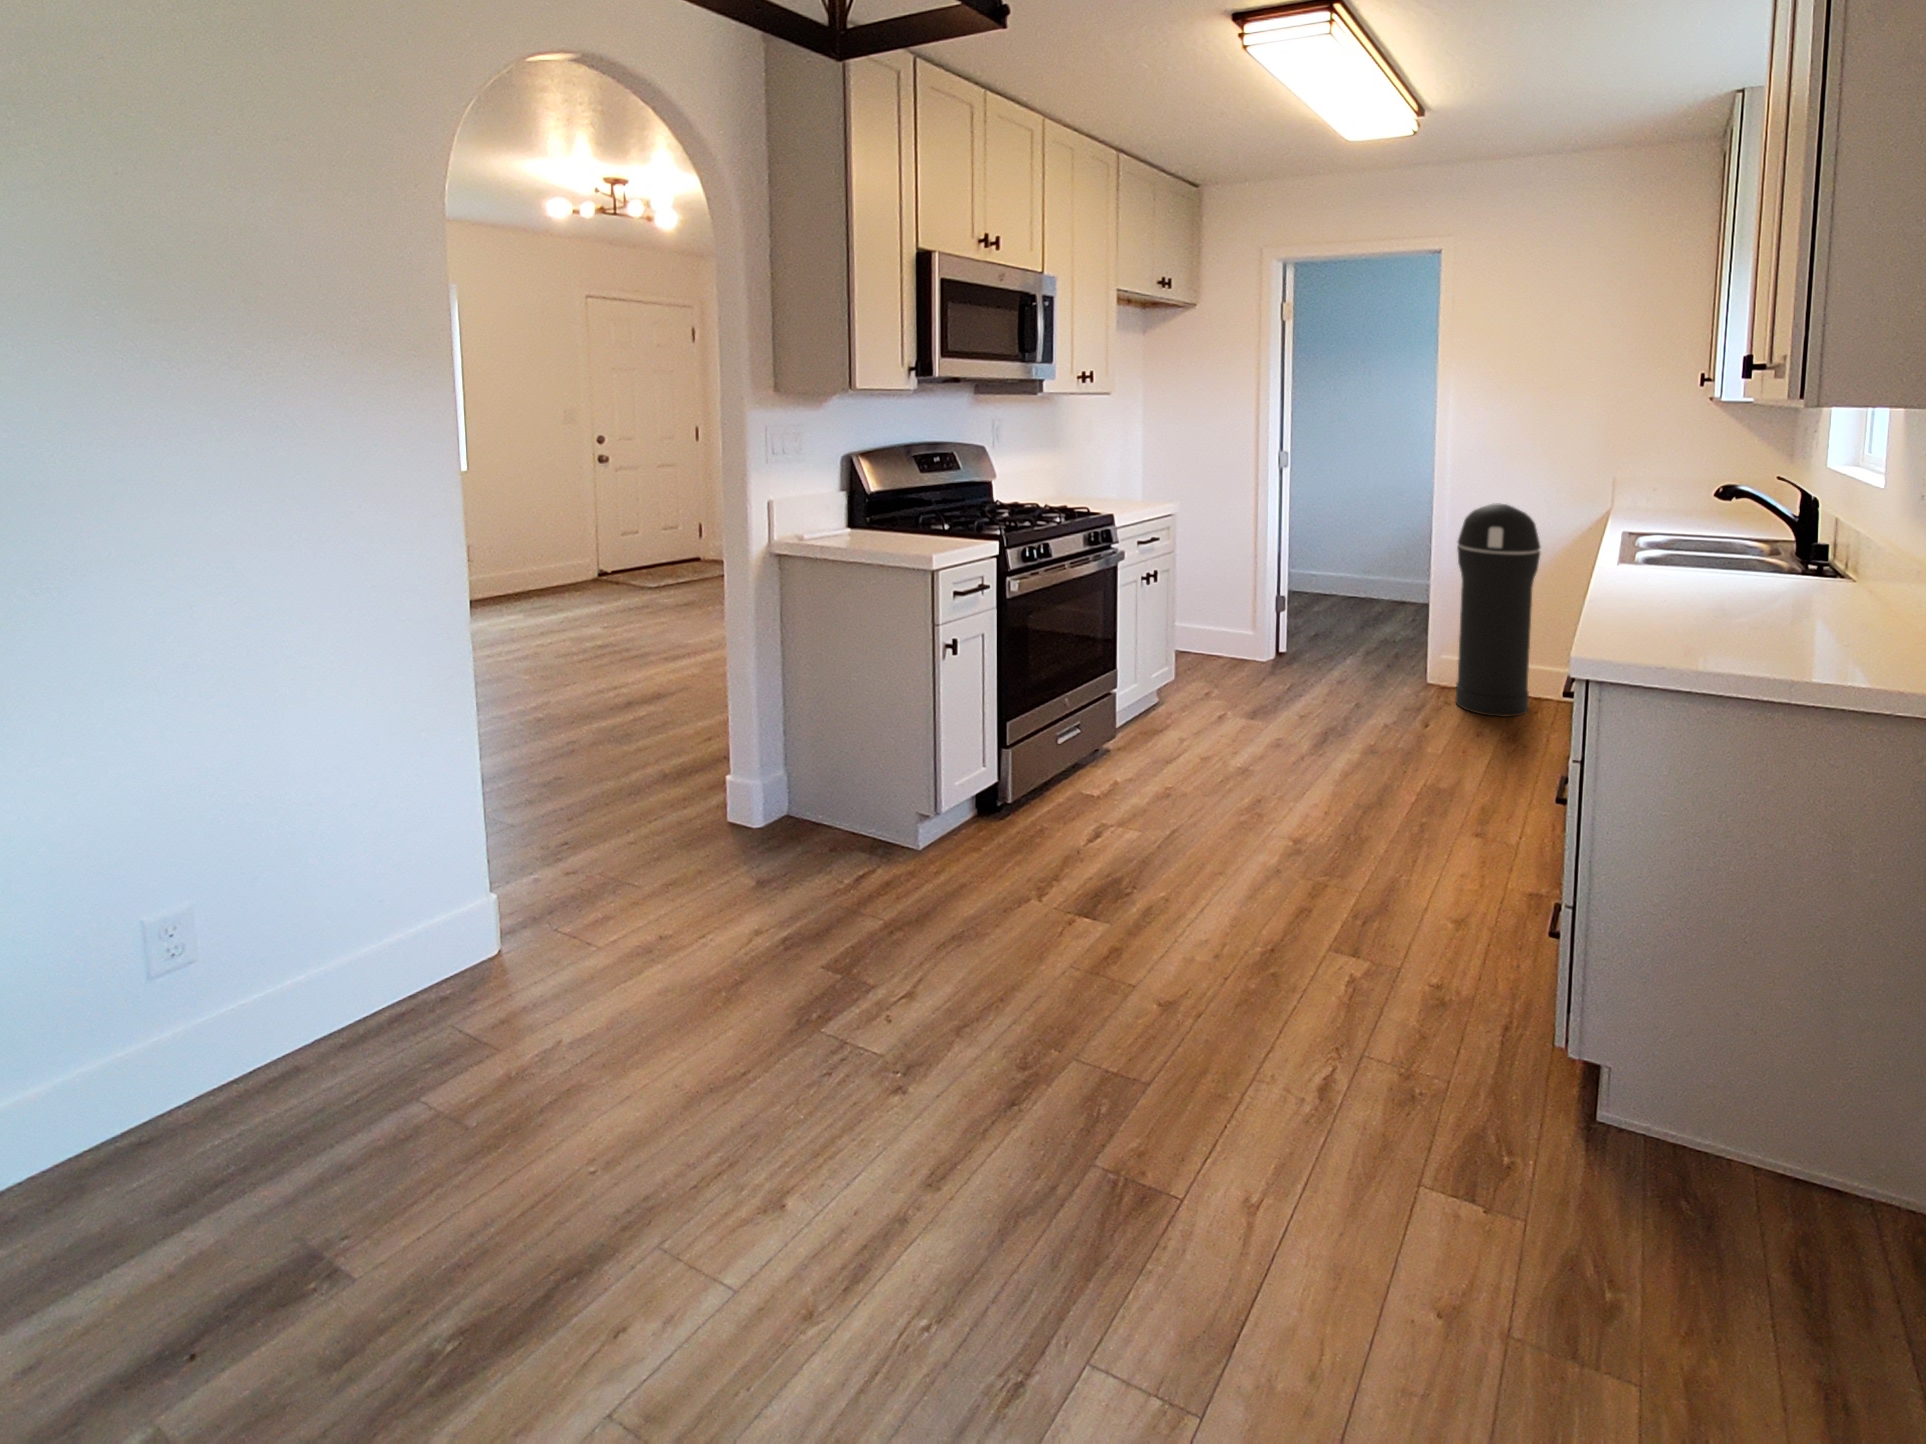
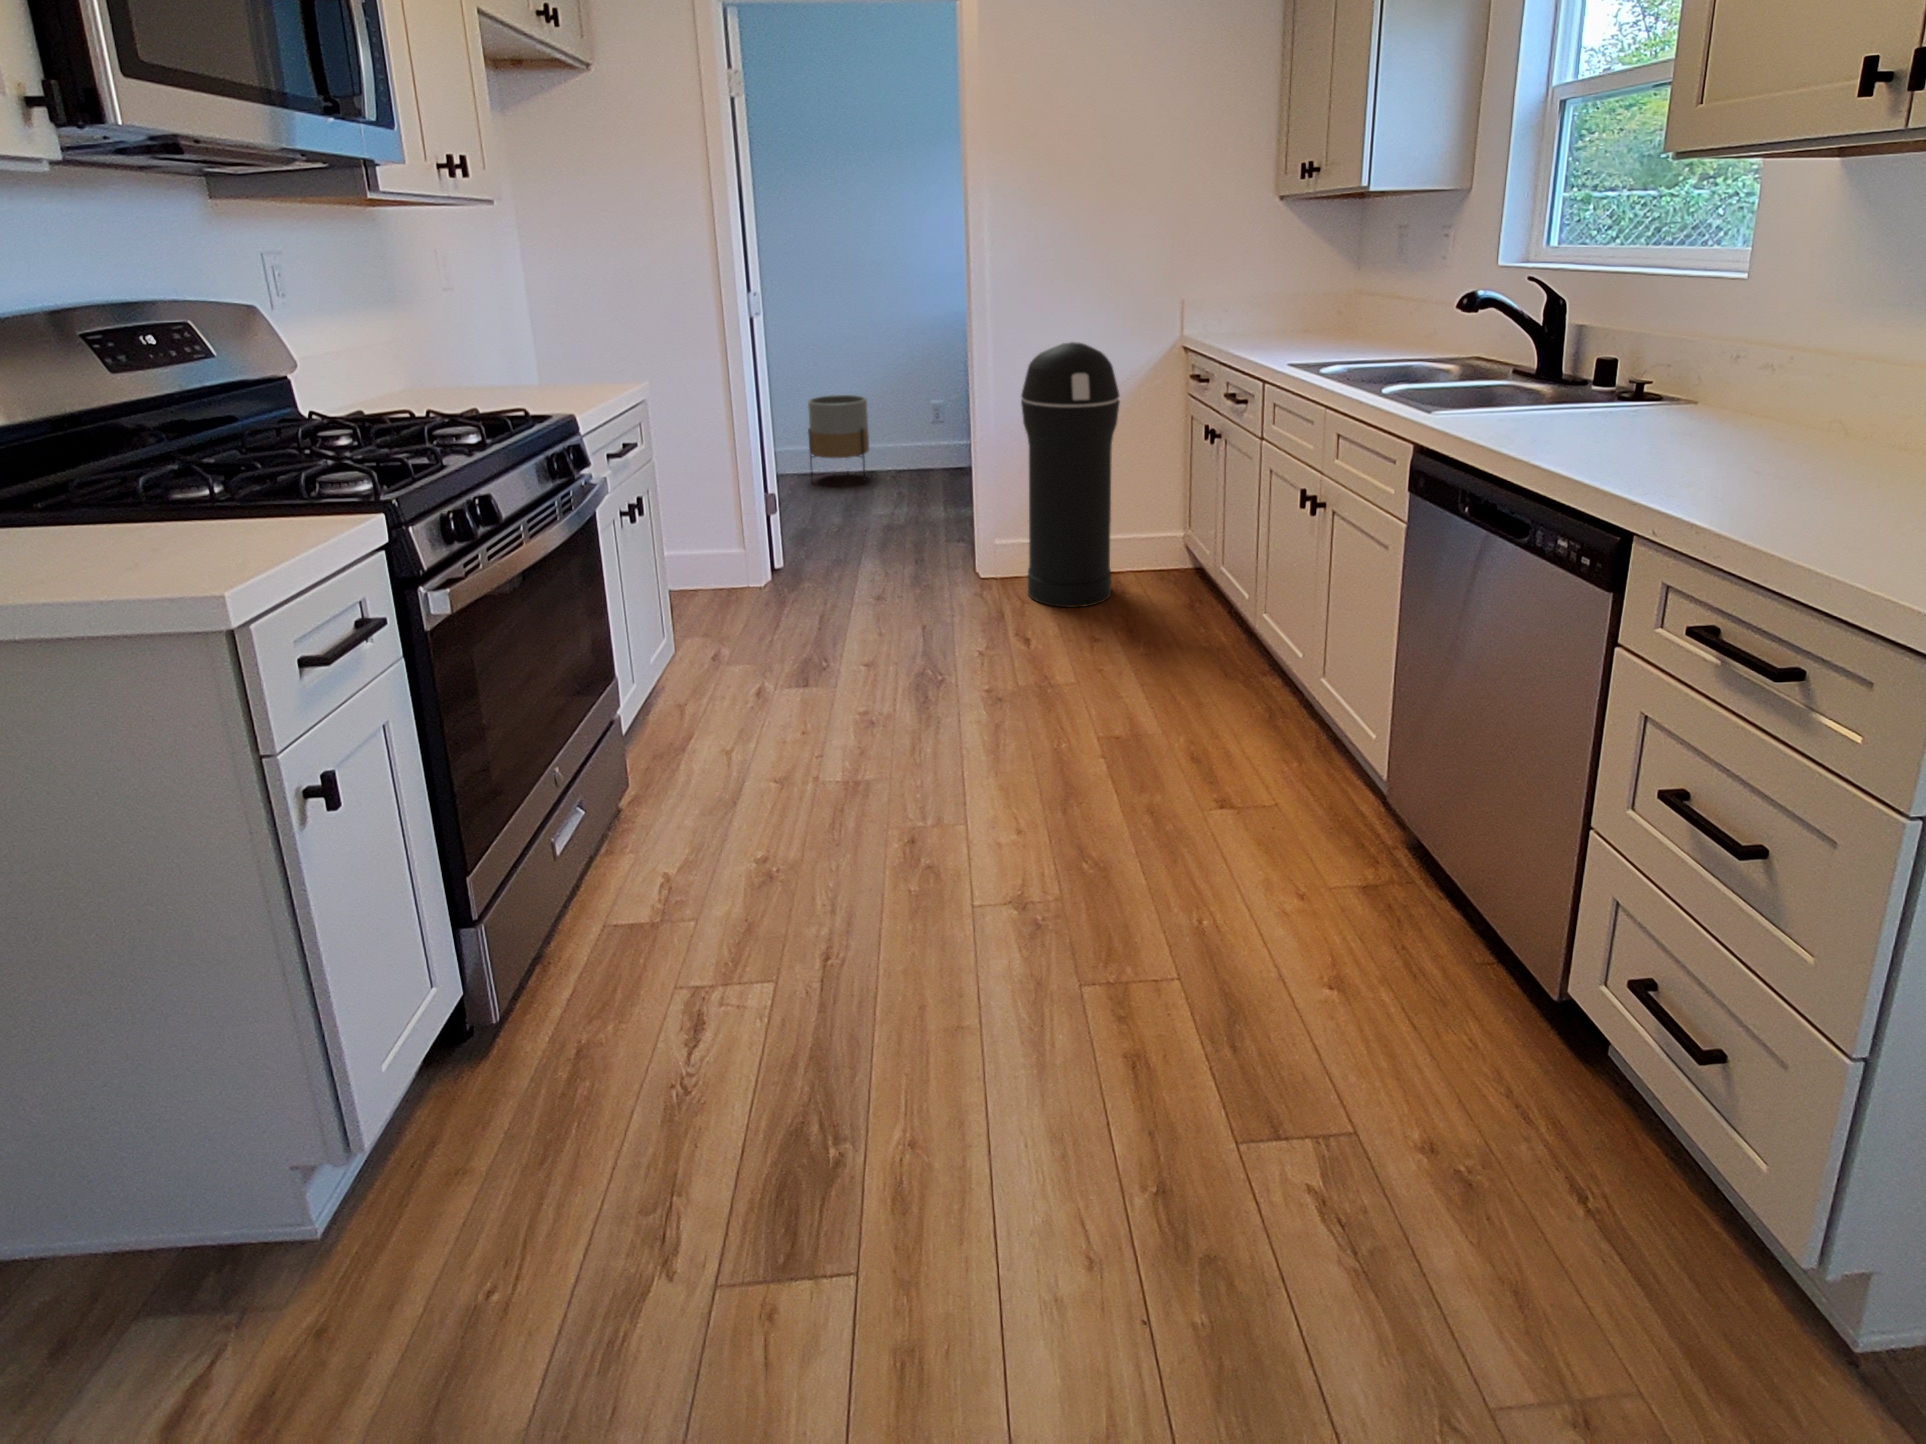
planter: none [1347,535,1399,609] -> present [808,395,869,482]

